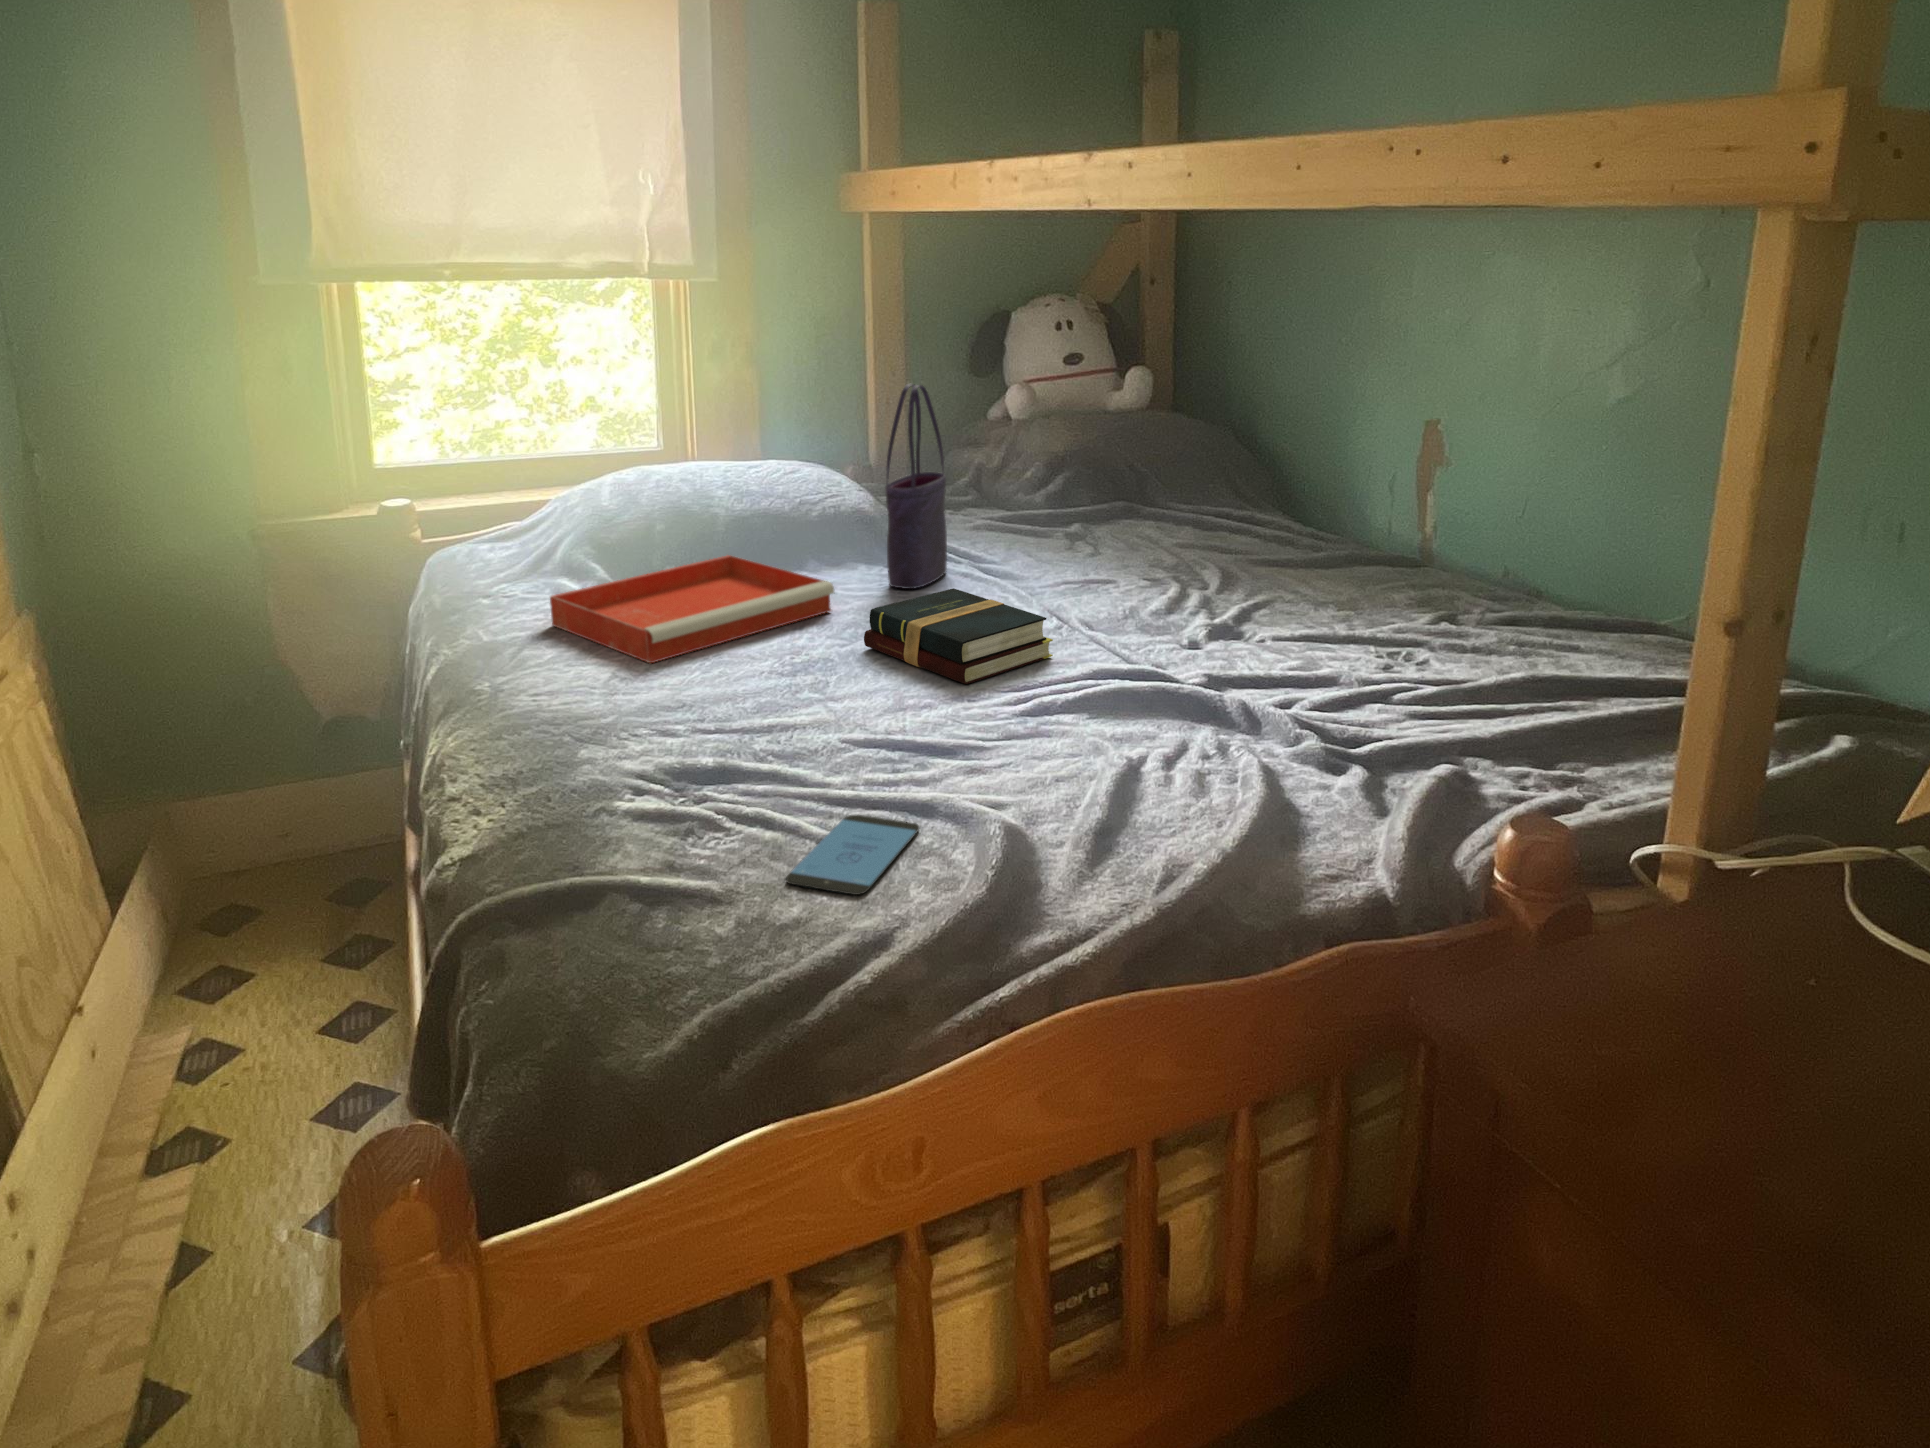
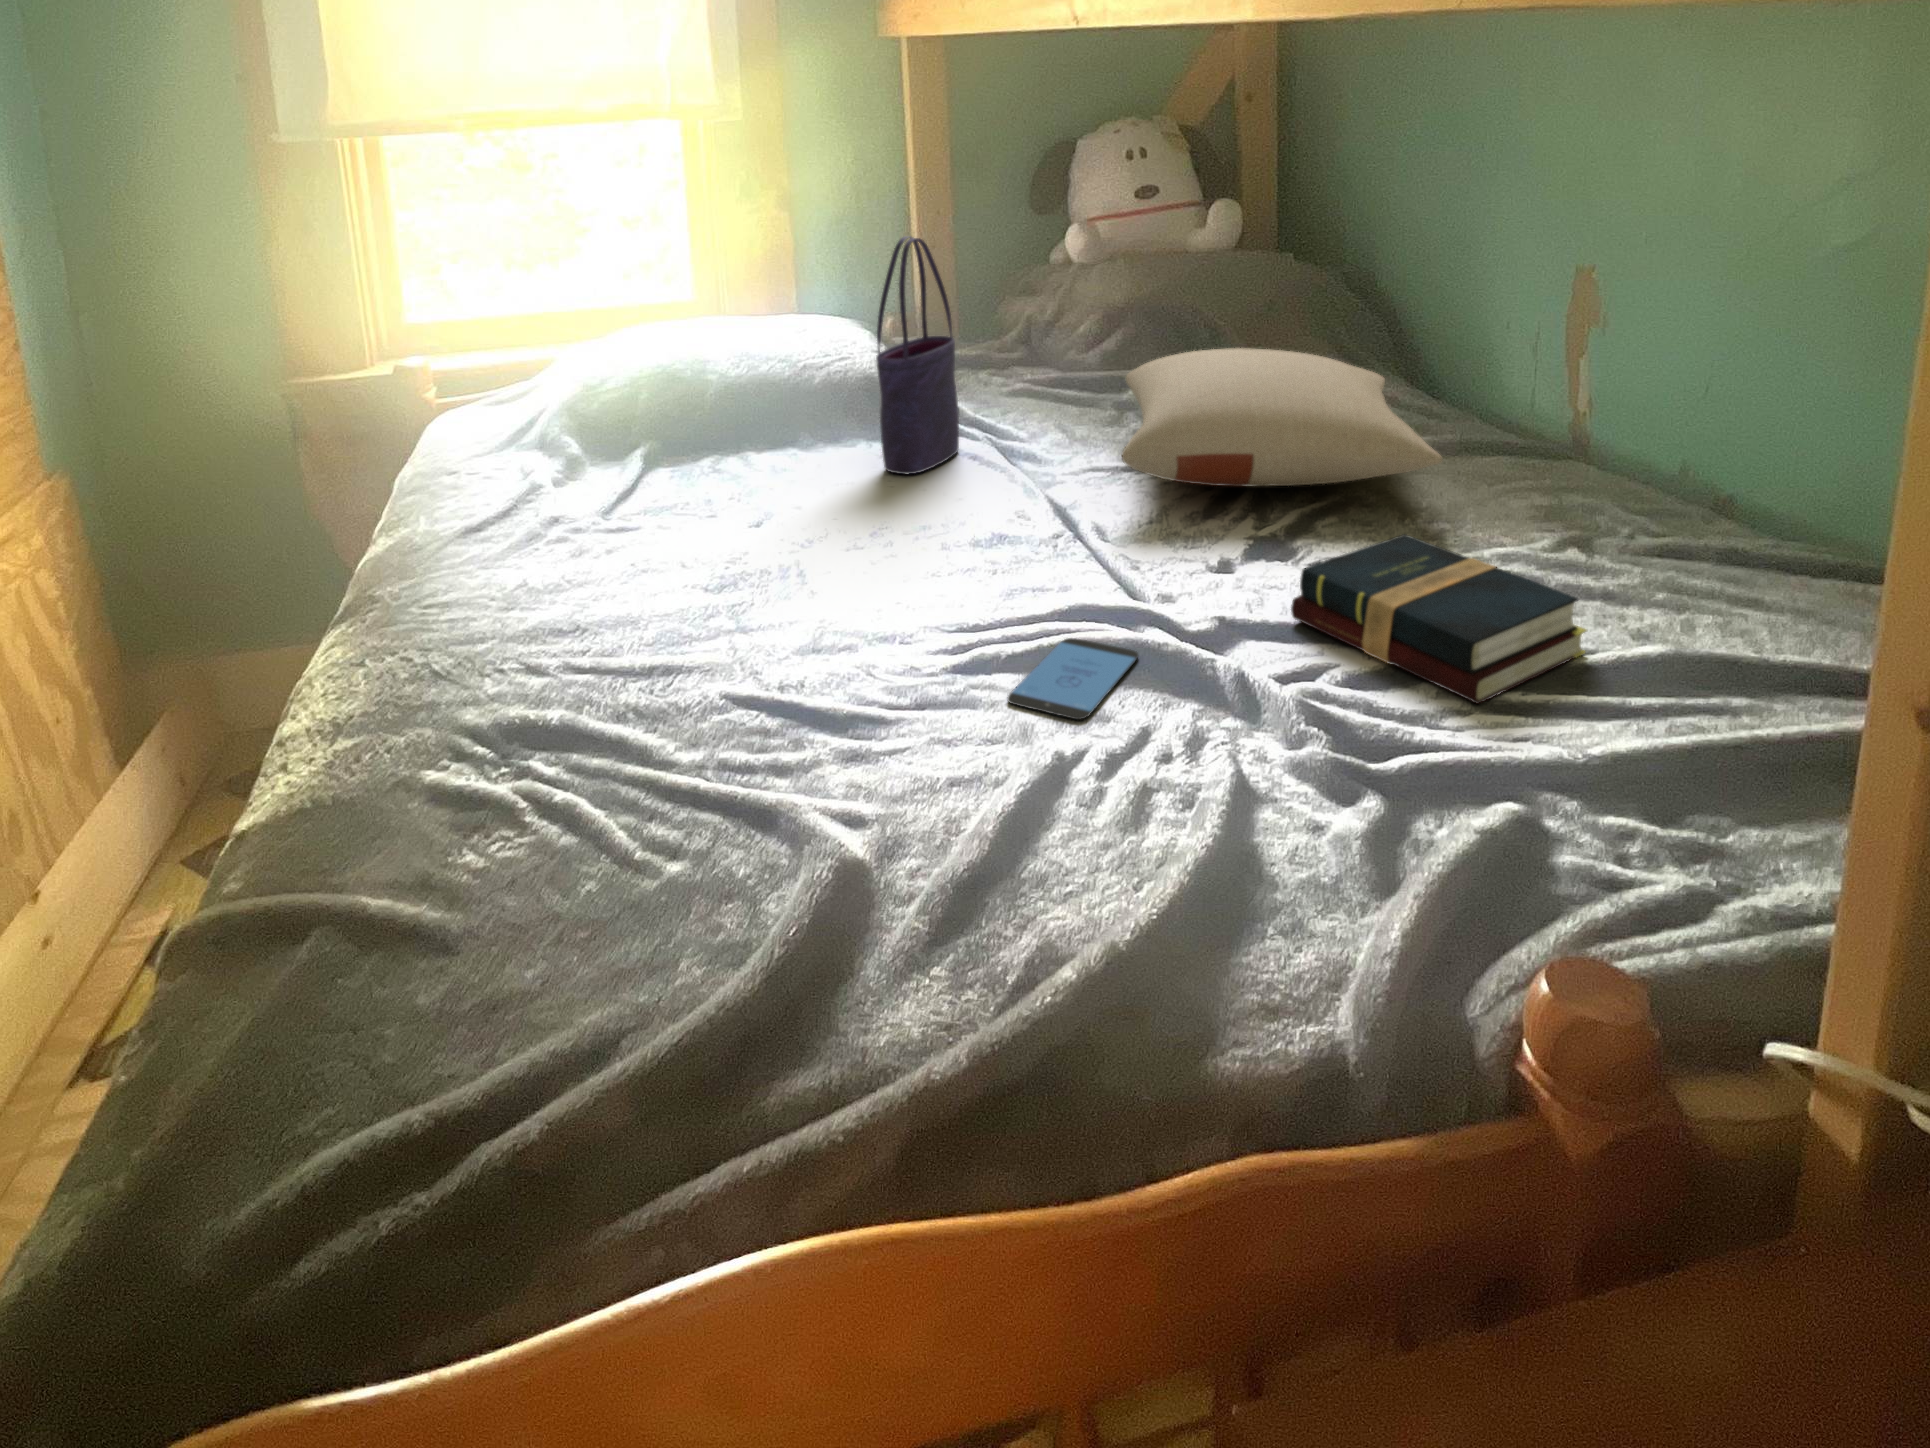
pillow: none [1081,482,1351,587] -> present [1122,348,1443,486]
tray: present [550,555,834,663] -> none [498,429,806,568]
hardback book: present [864,588,1053,684] -> present [1291,534,1587,704]
smartphone: present [786,815,919,895] -> present [1007,638,1138,720]

